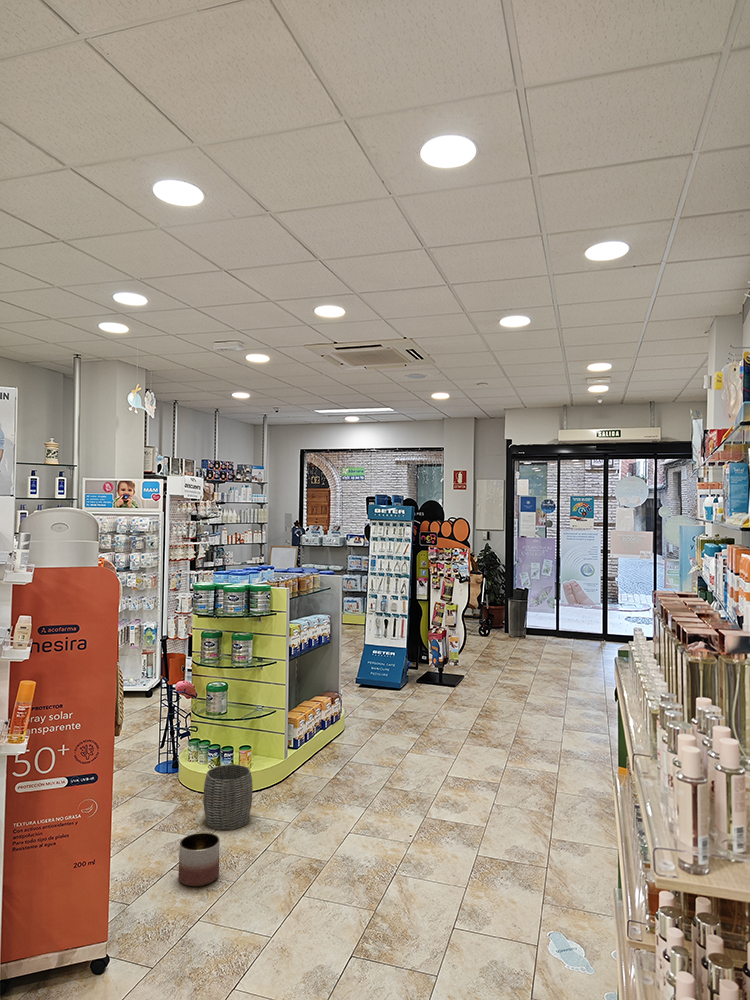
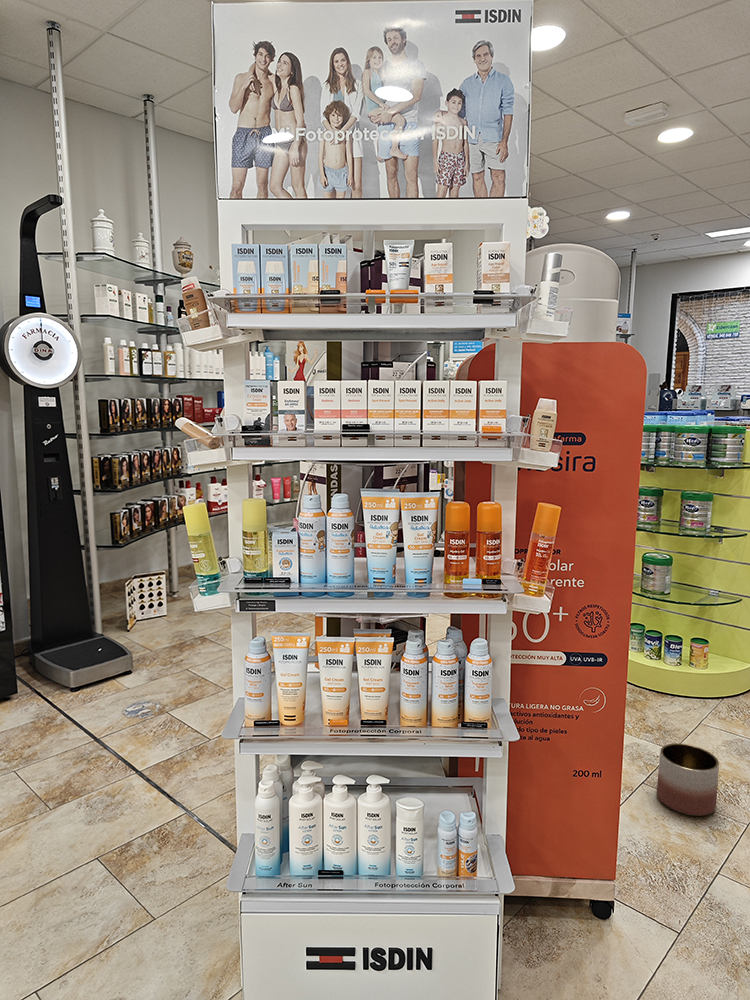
woven basket: present [203,765,253,830] -> none [657,657,727,741]

